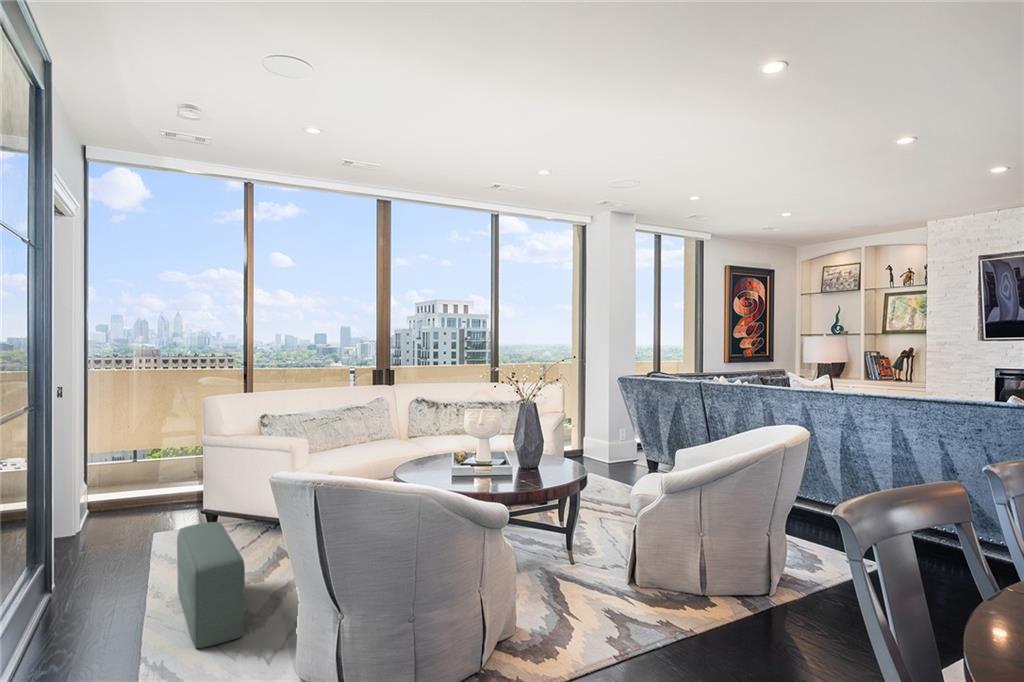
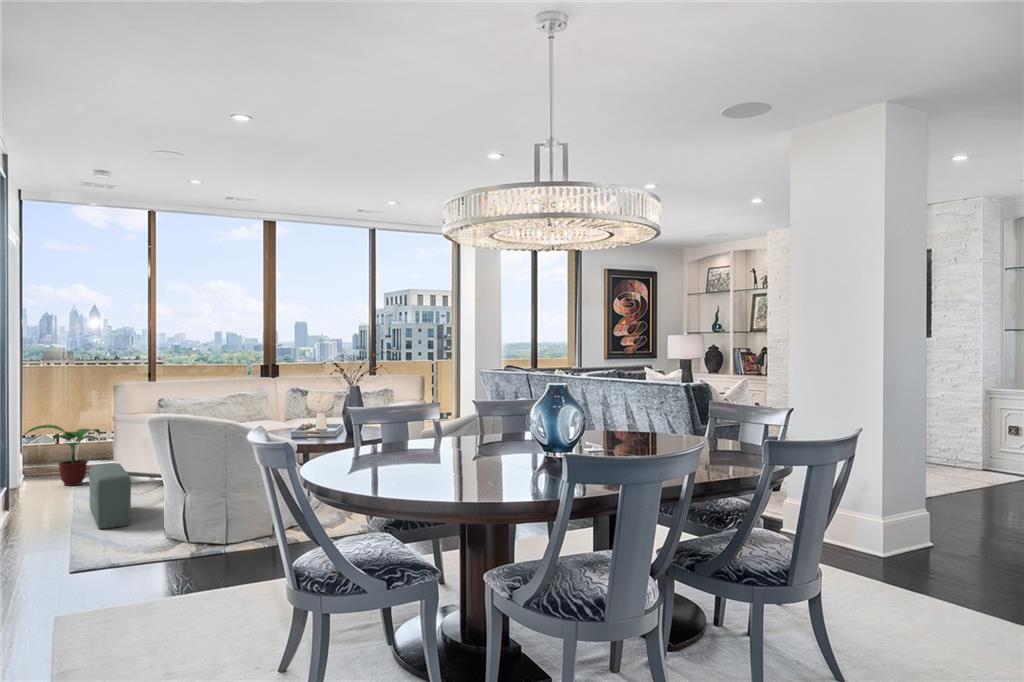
potted plant: none [84,451,187,532] -> present [24,425,100,486]

